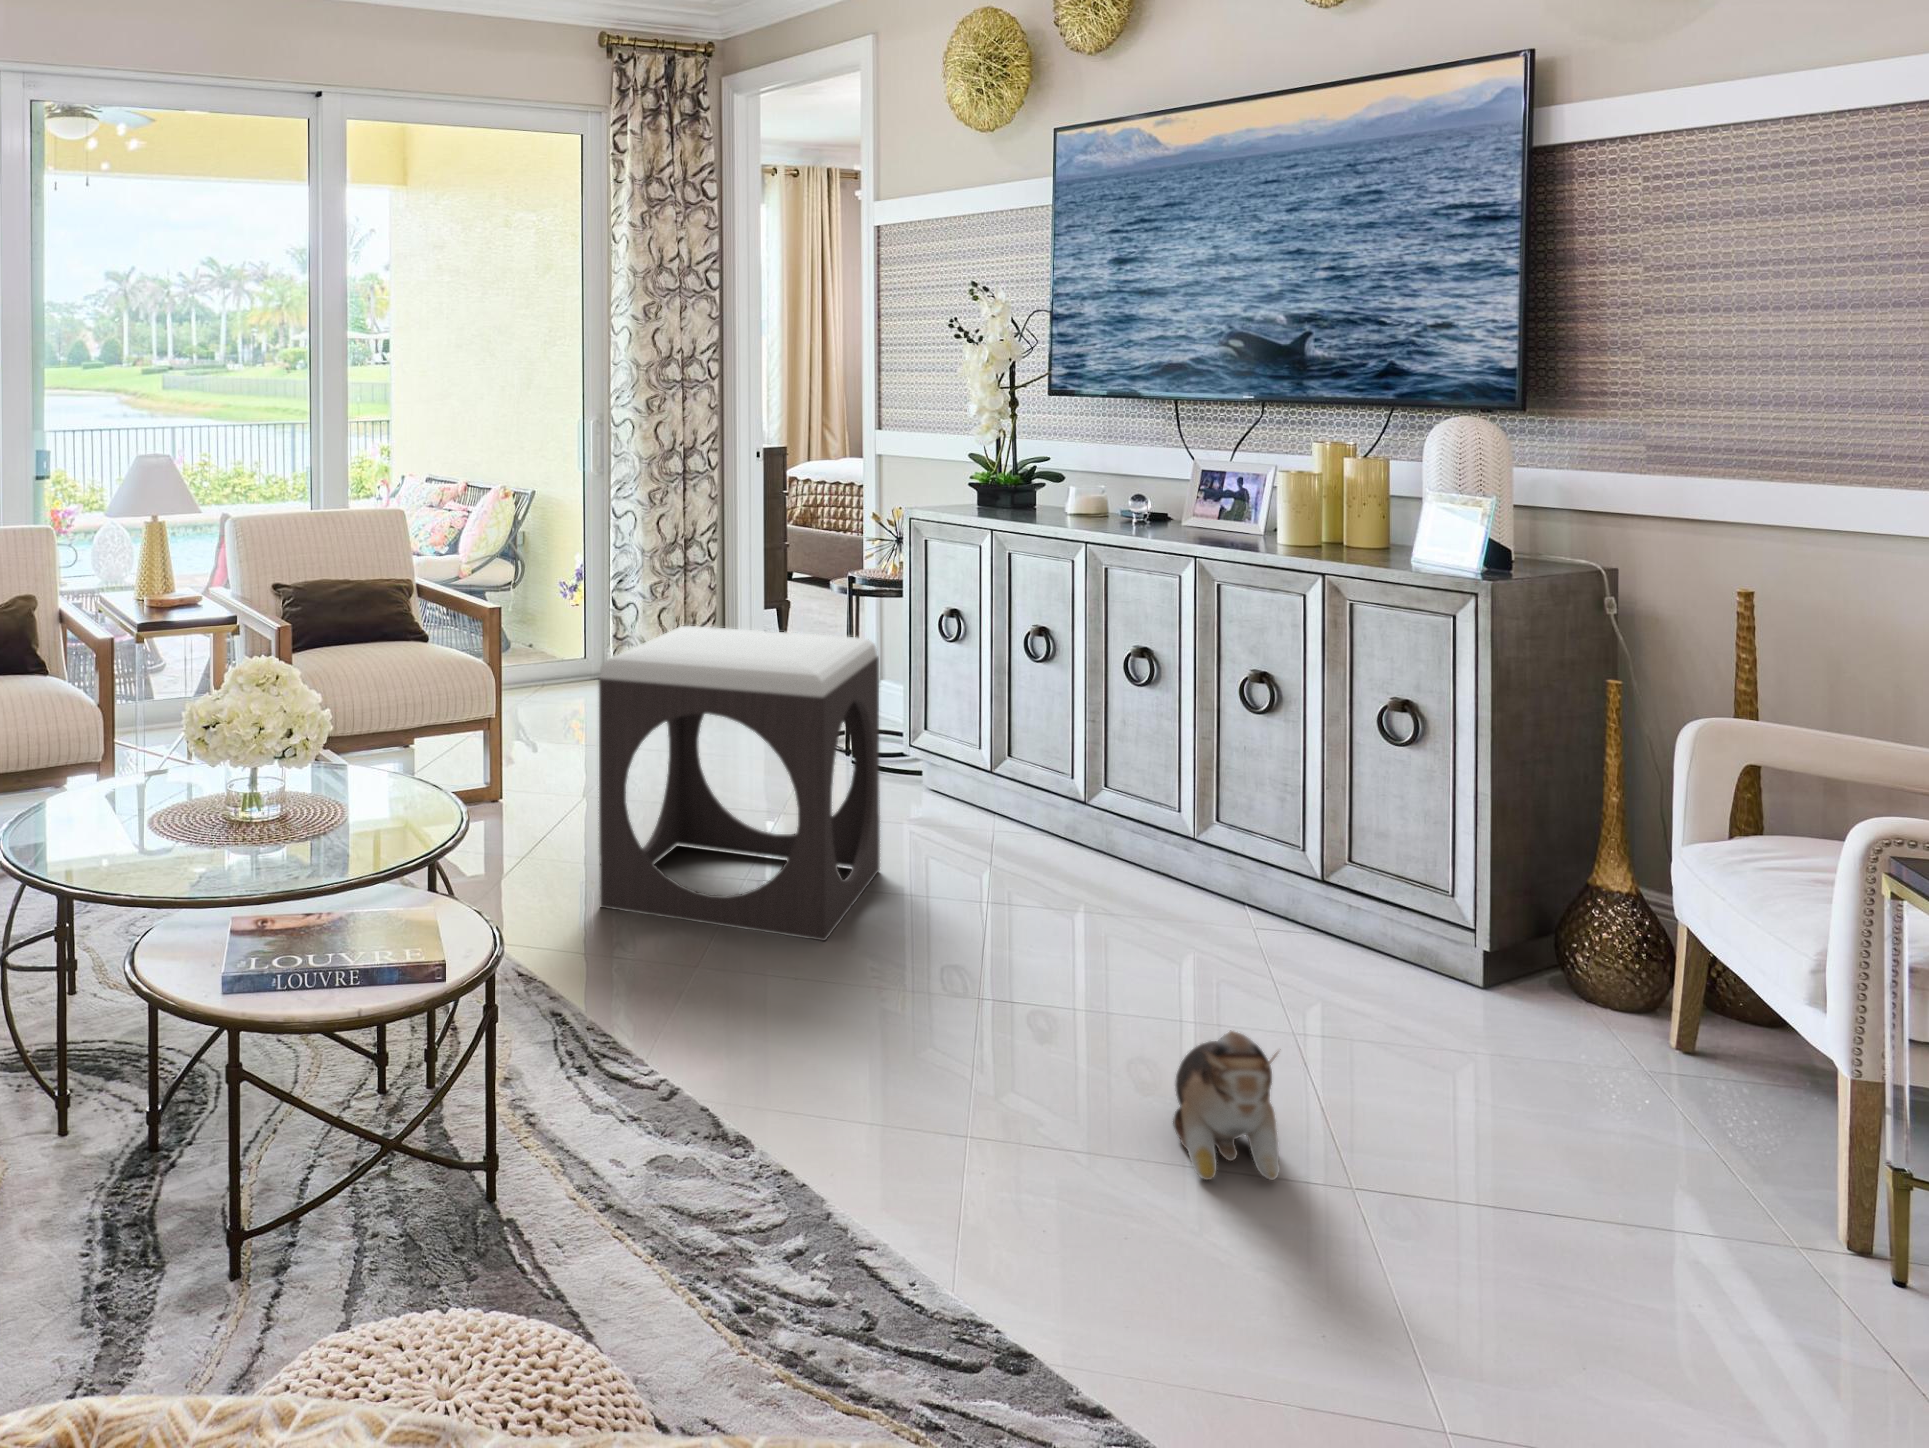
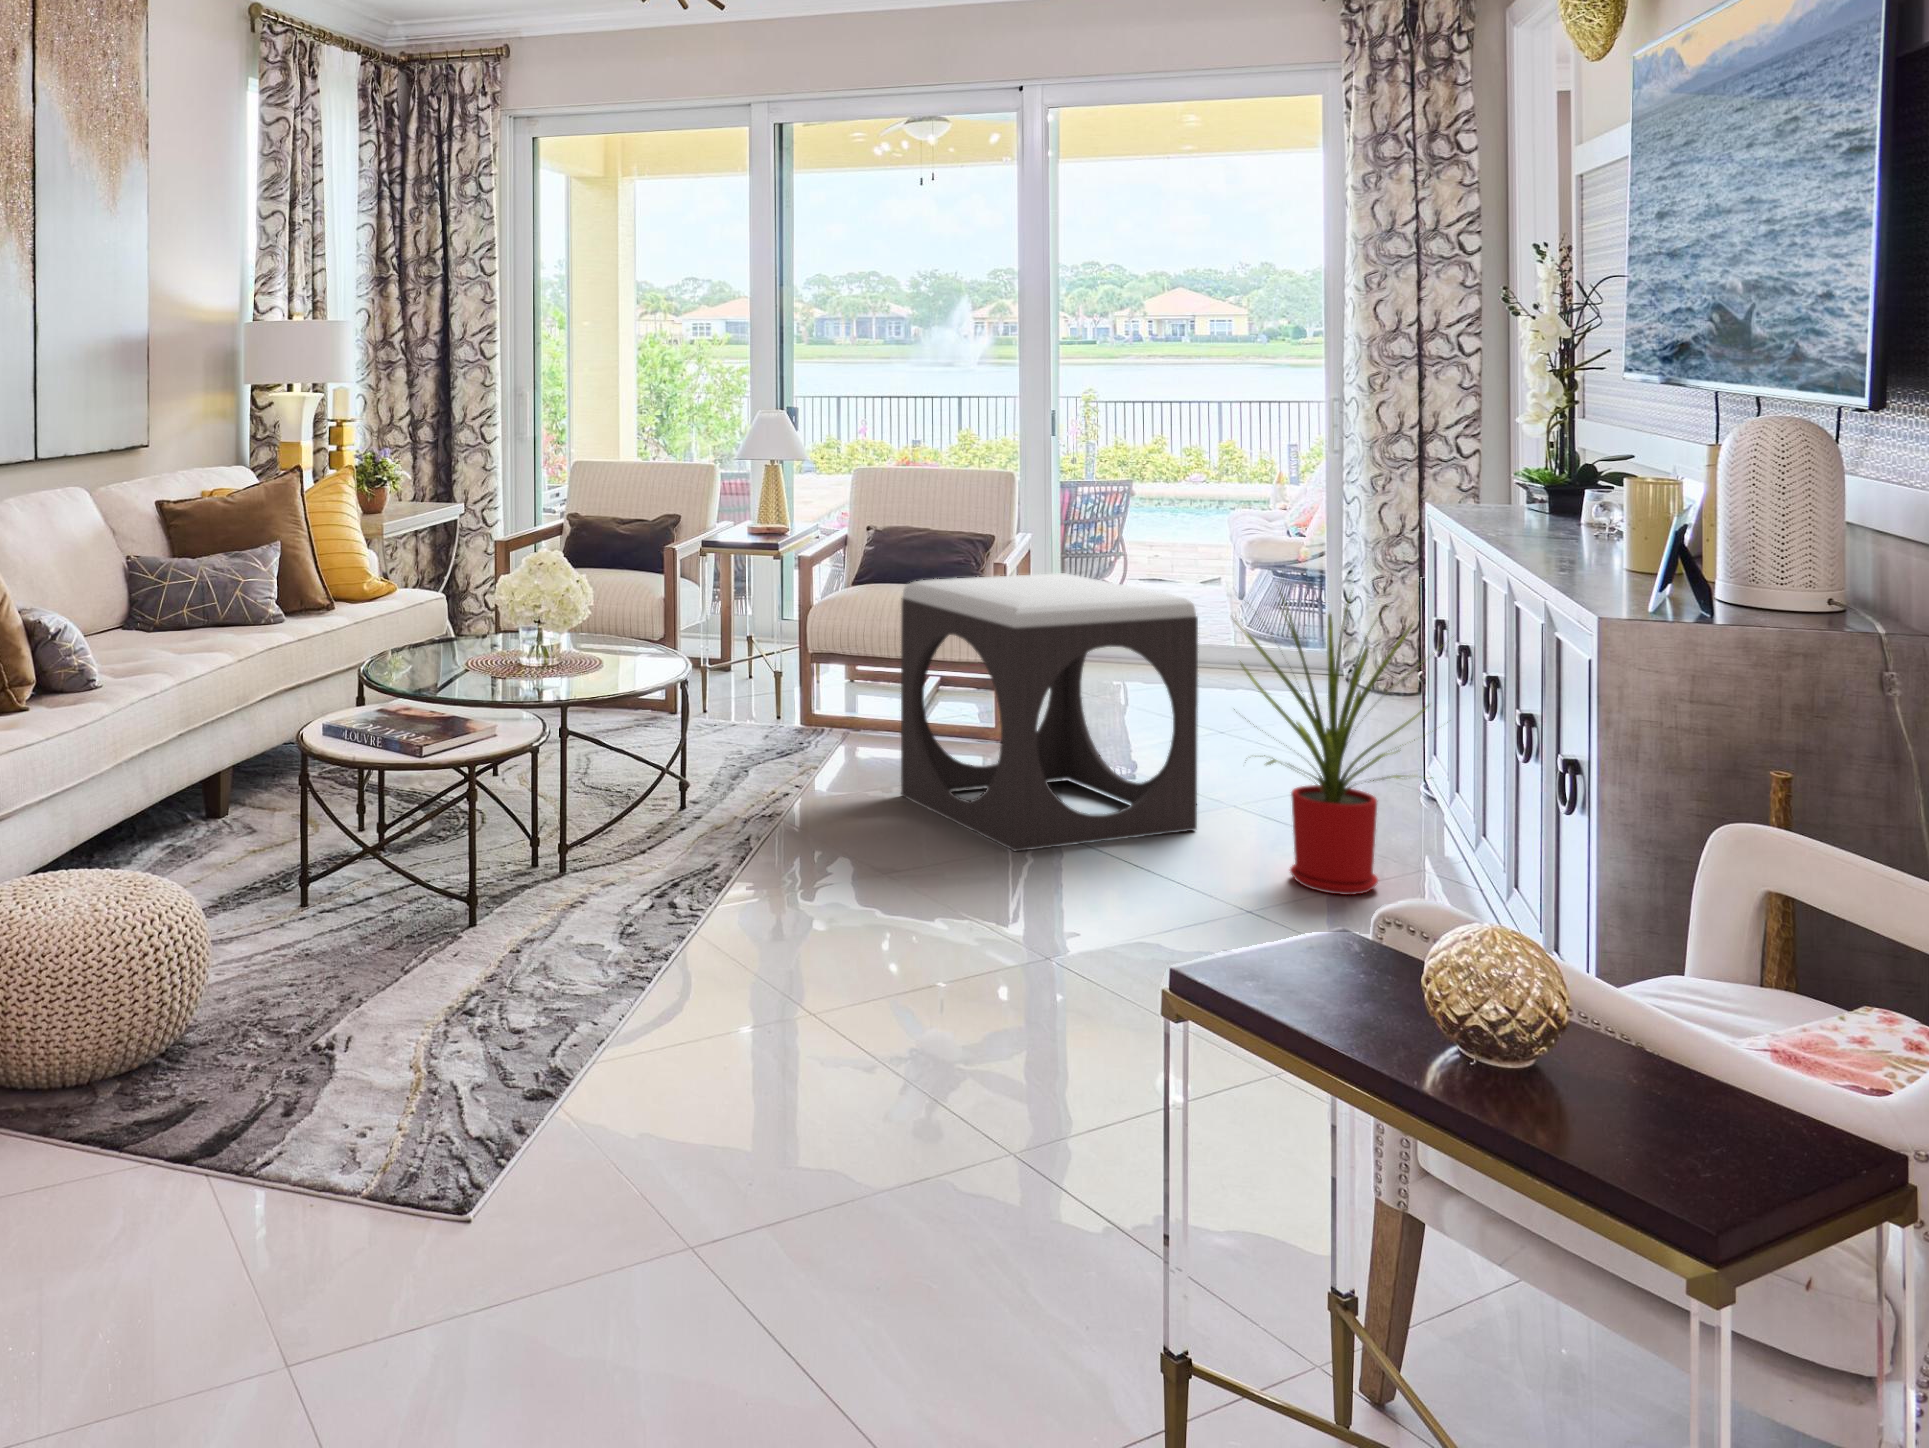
house plant: none [946,612,1159,905] -> present [1234,598,1442,895]
plush toy: present [1173,1031,1279,1180] -> none [856,892,1047,1036]

